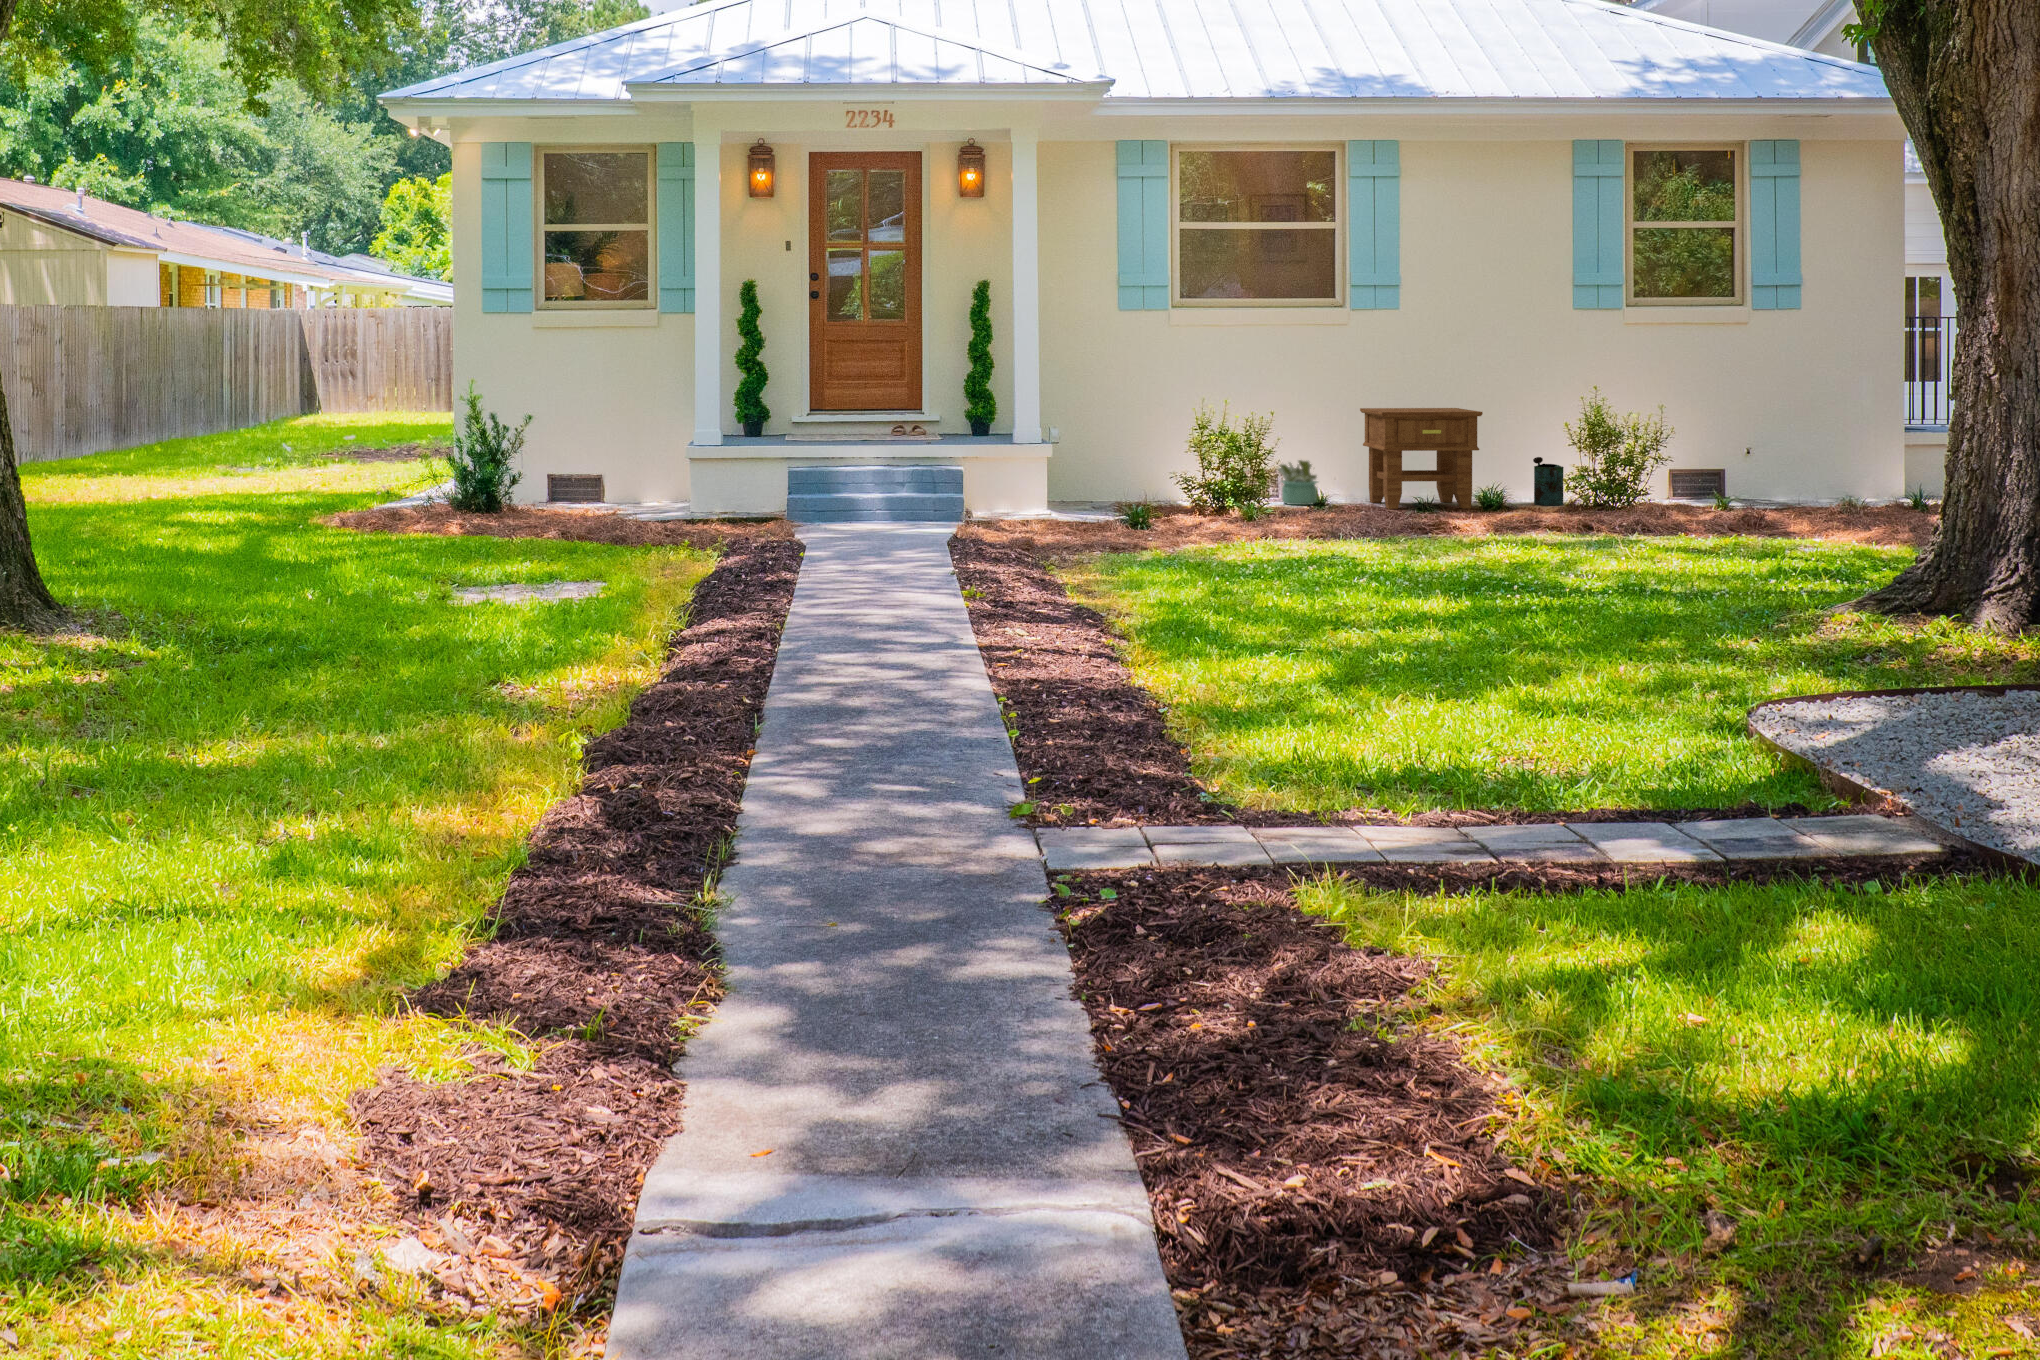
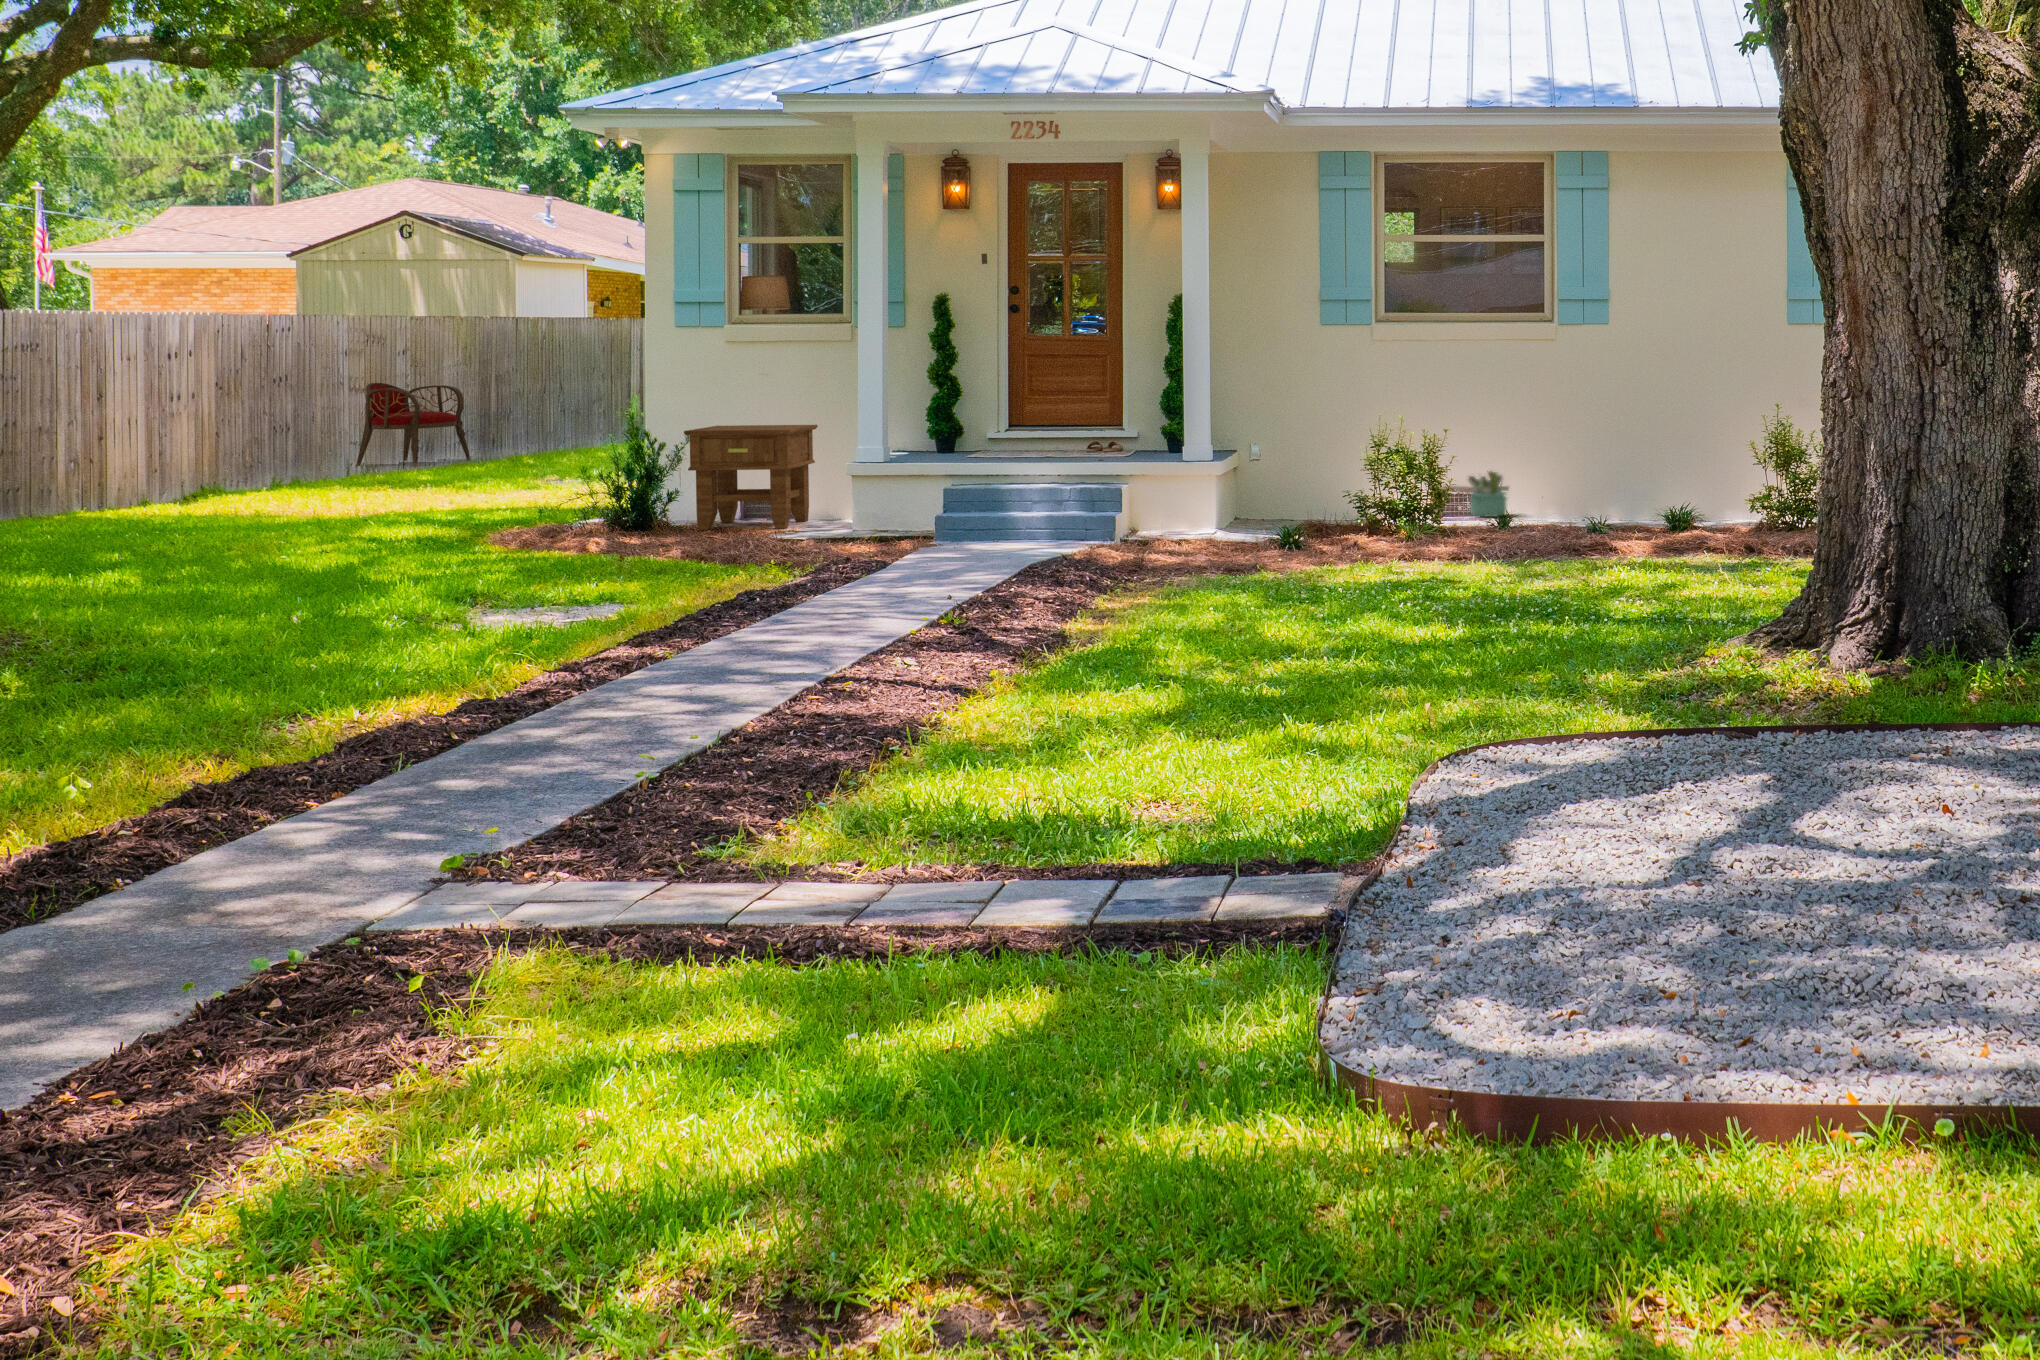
armchair: none [47,373,152,457] -> present [356,383,471,467]
side table: present [1360,408,1483,509] -> present [684,425,818,530]
watering can: present [1533,457,1564,506] -> none [1723,467,1752,517]

